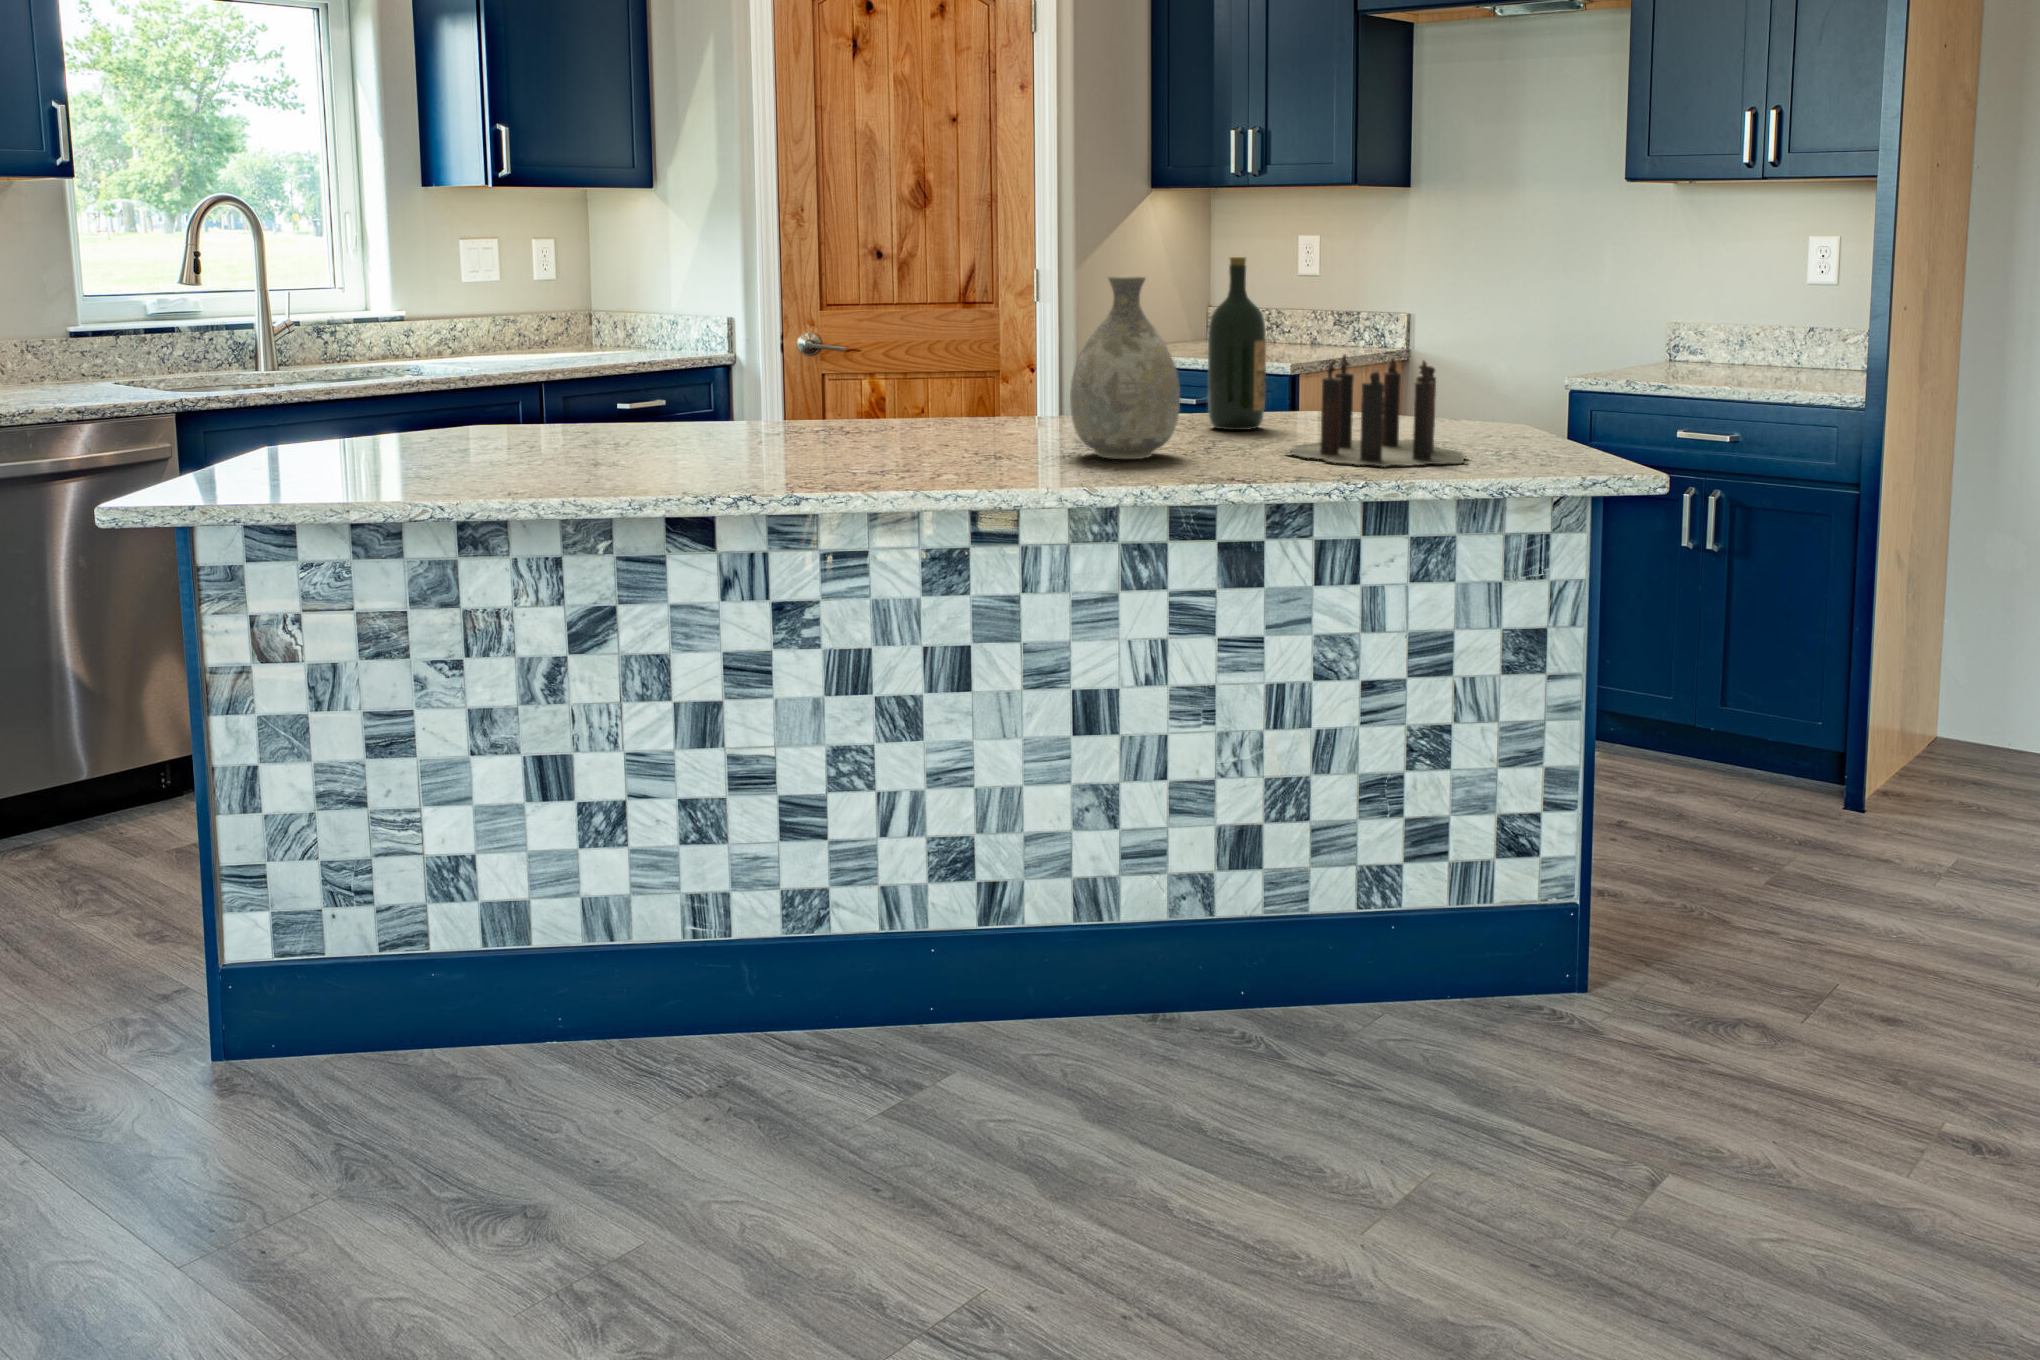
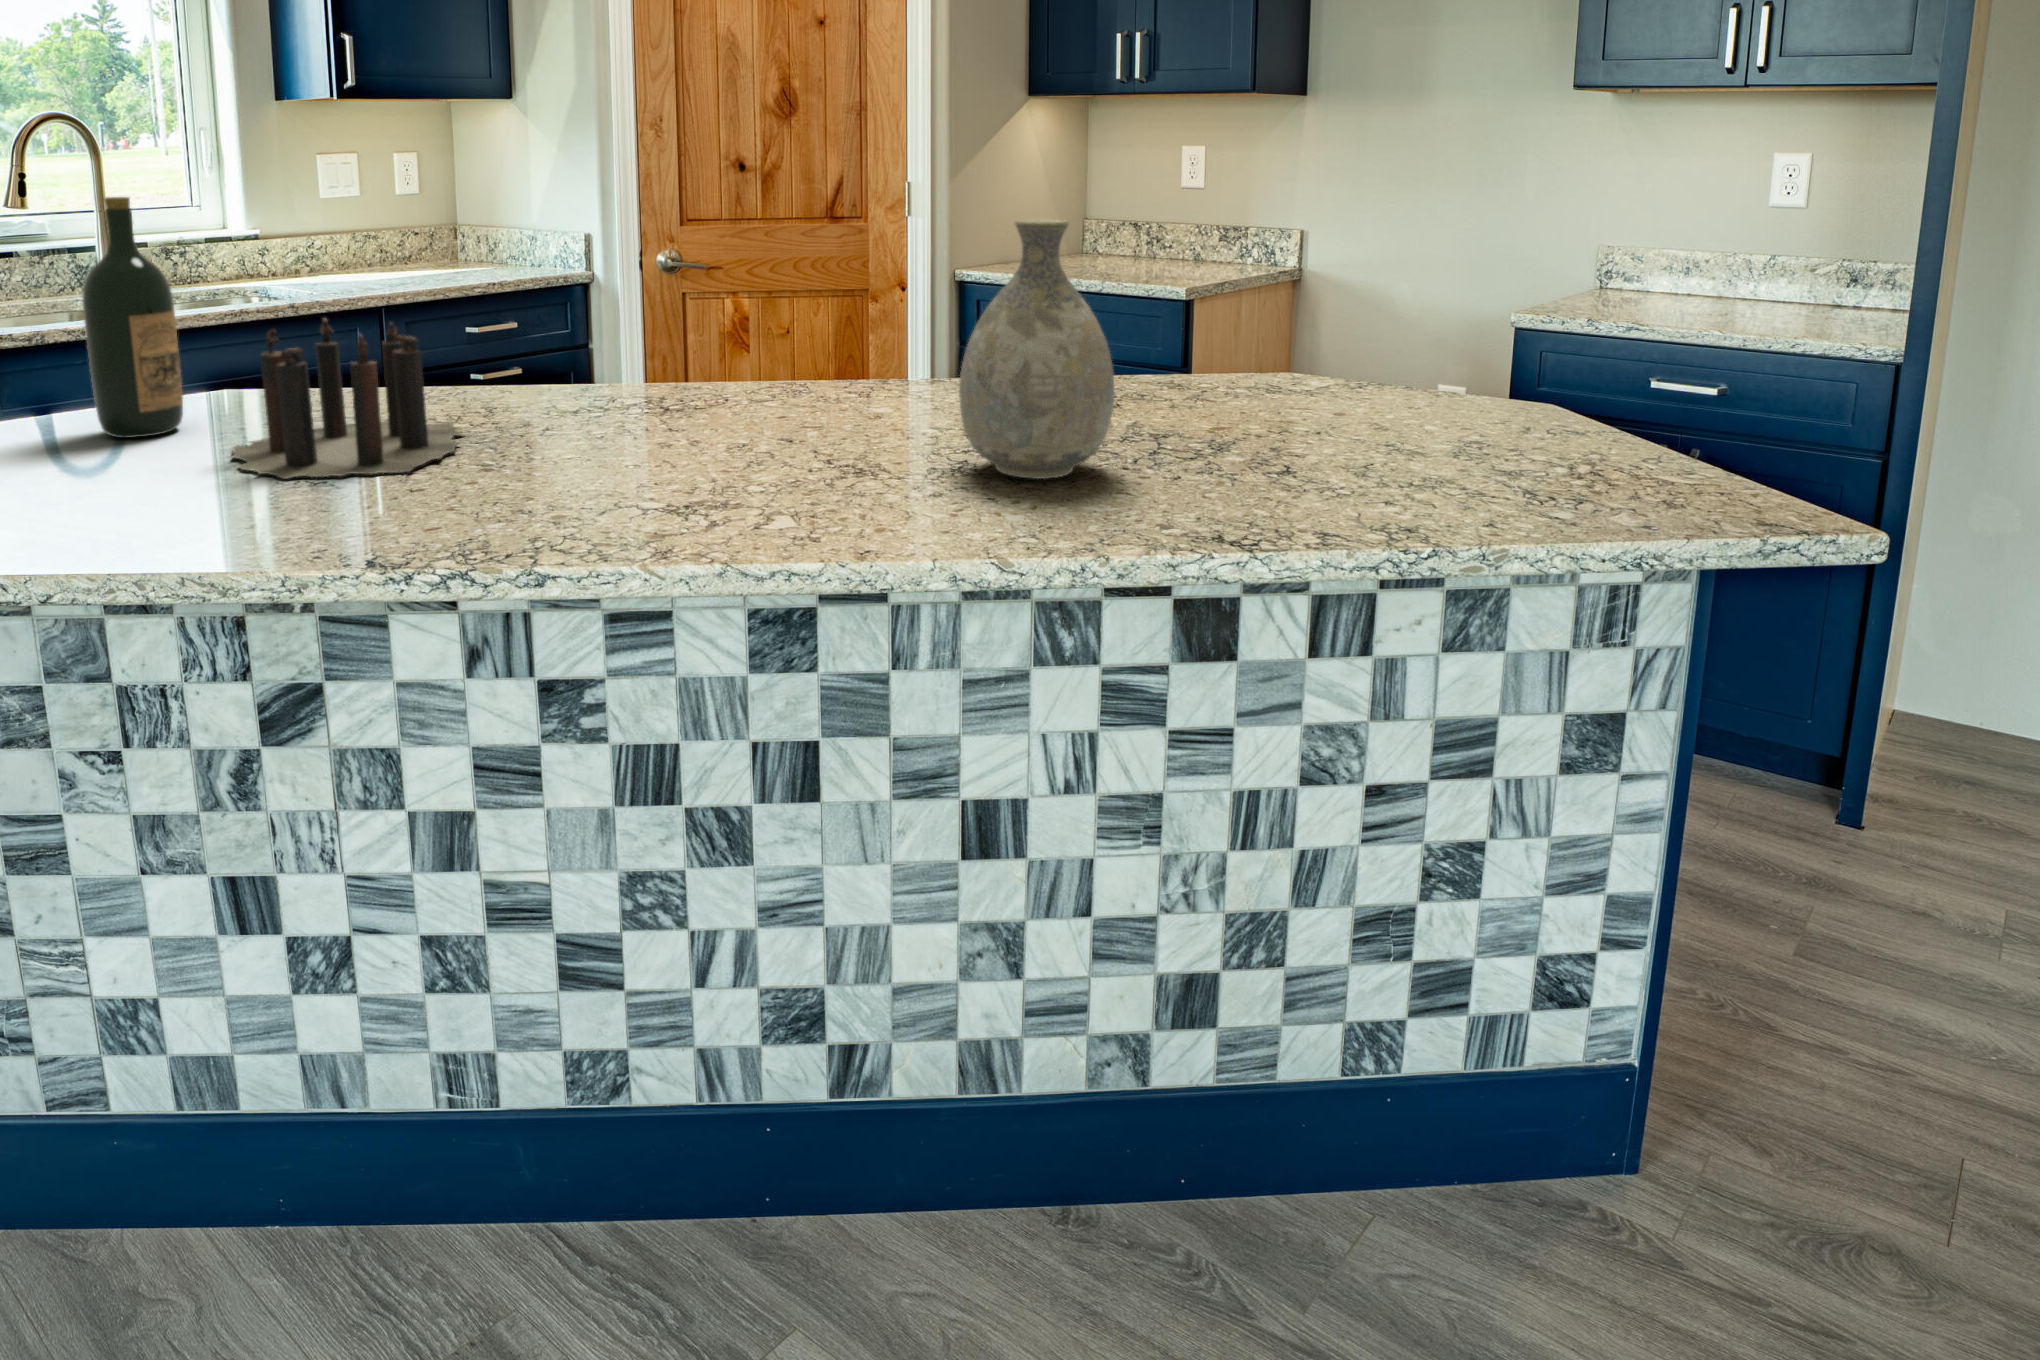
wine bottle: present [1208,257,1266,430] -> present [82,197,183,438]
candle: present [1288,354,1465,467] -> present [232,318,463,479]

